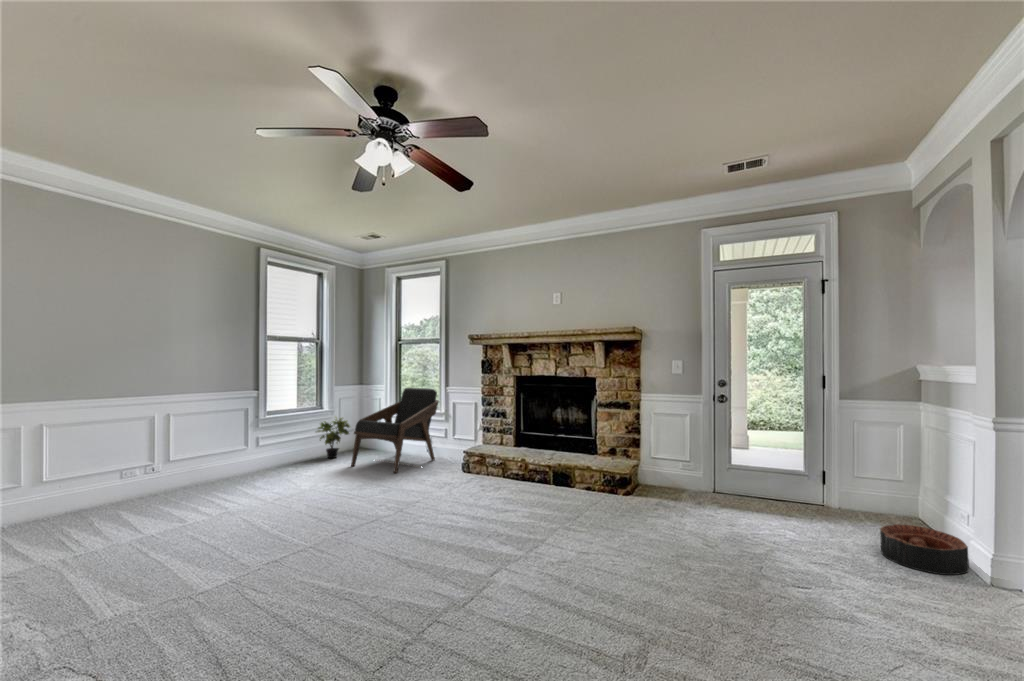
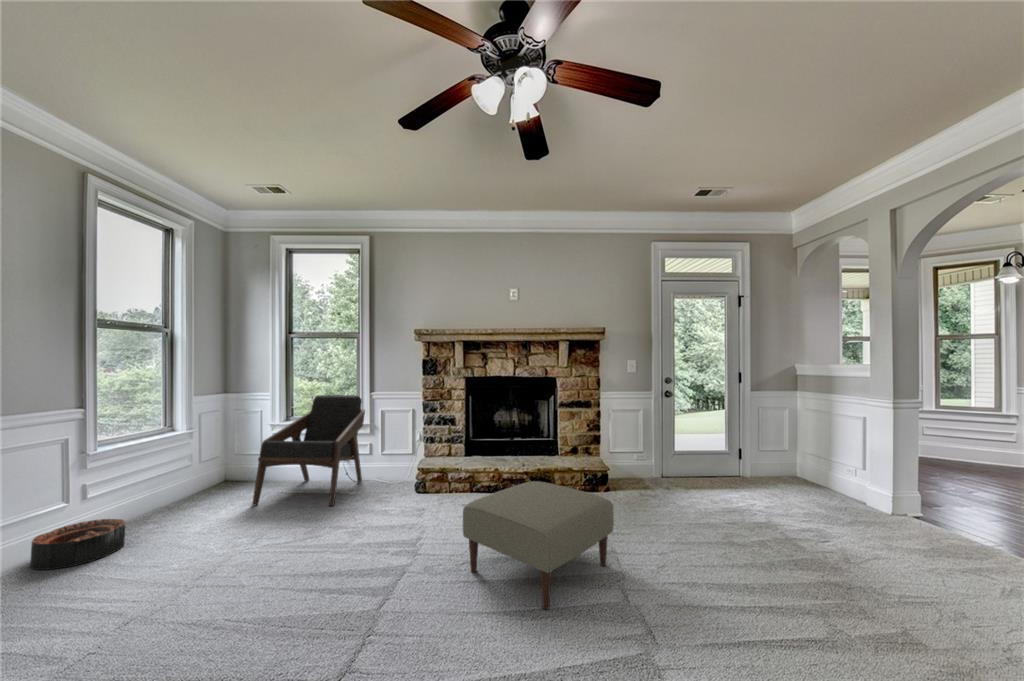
potted plant: present [317,418,350,458] -> none [176,439,236,499]
ottoman: none [426,466,537,554] -> present [463,481,614,609]
basket: present [880,524,969,575] -> present [30,519,125,570]

